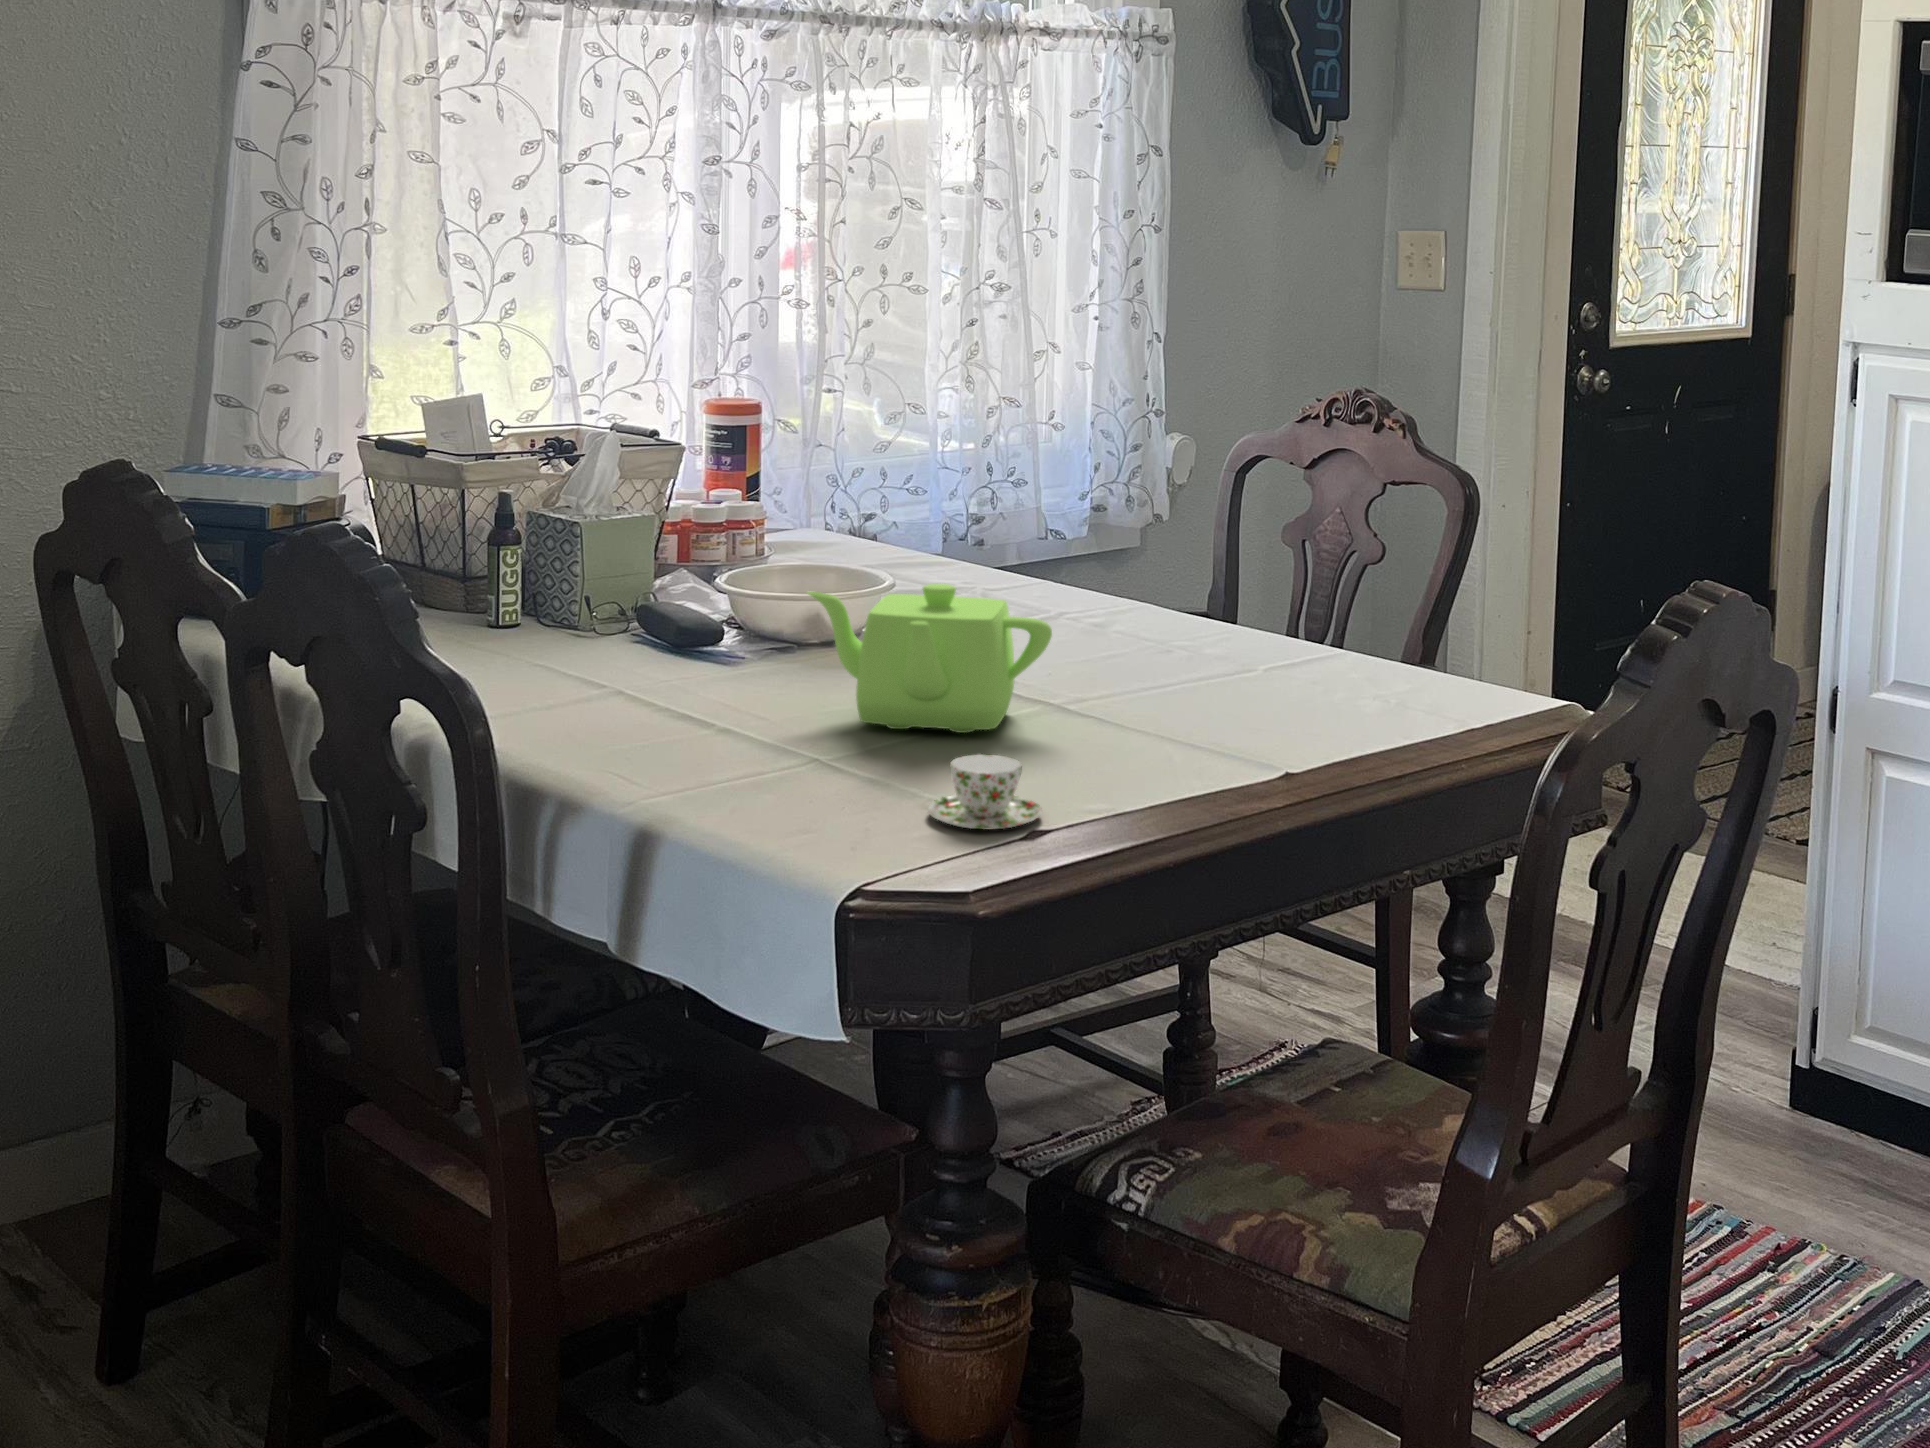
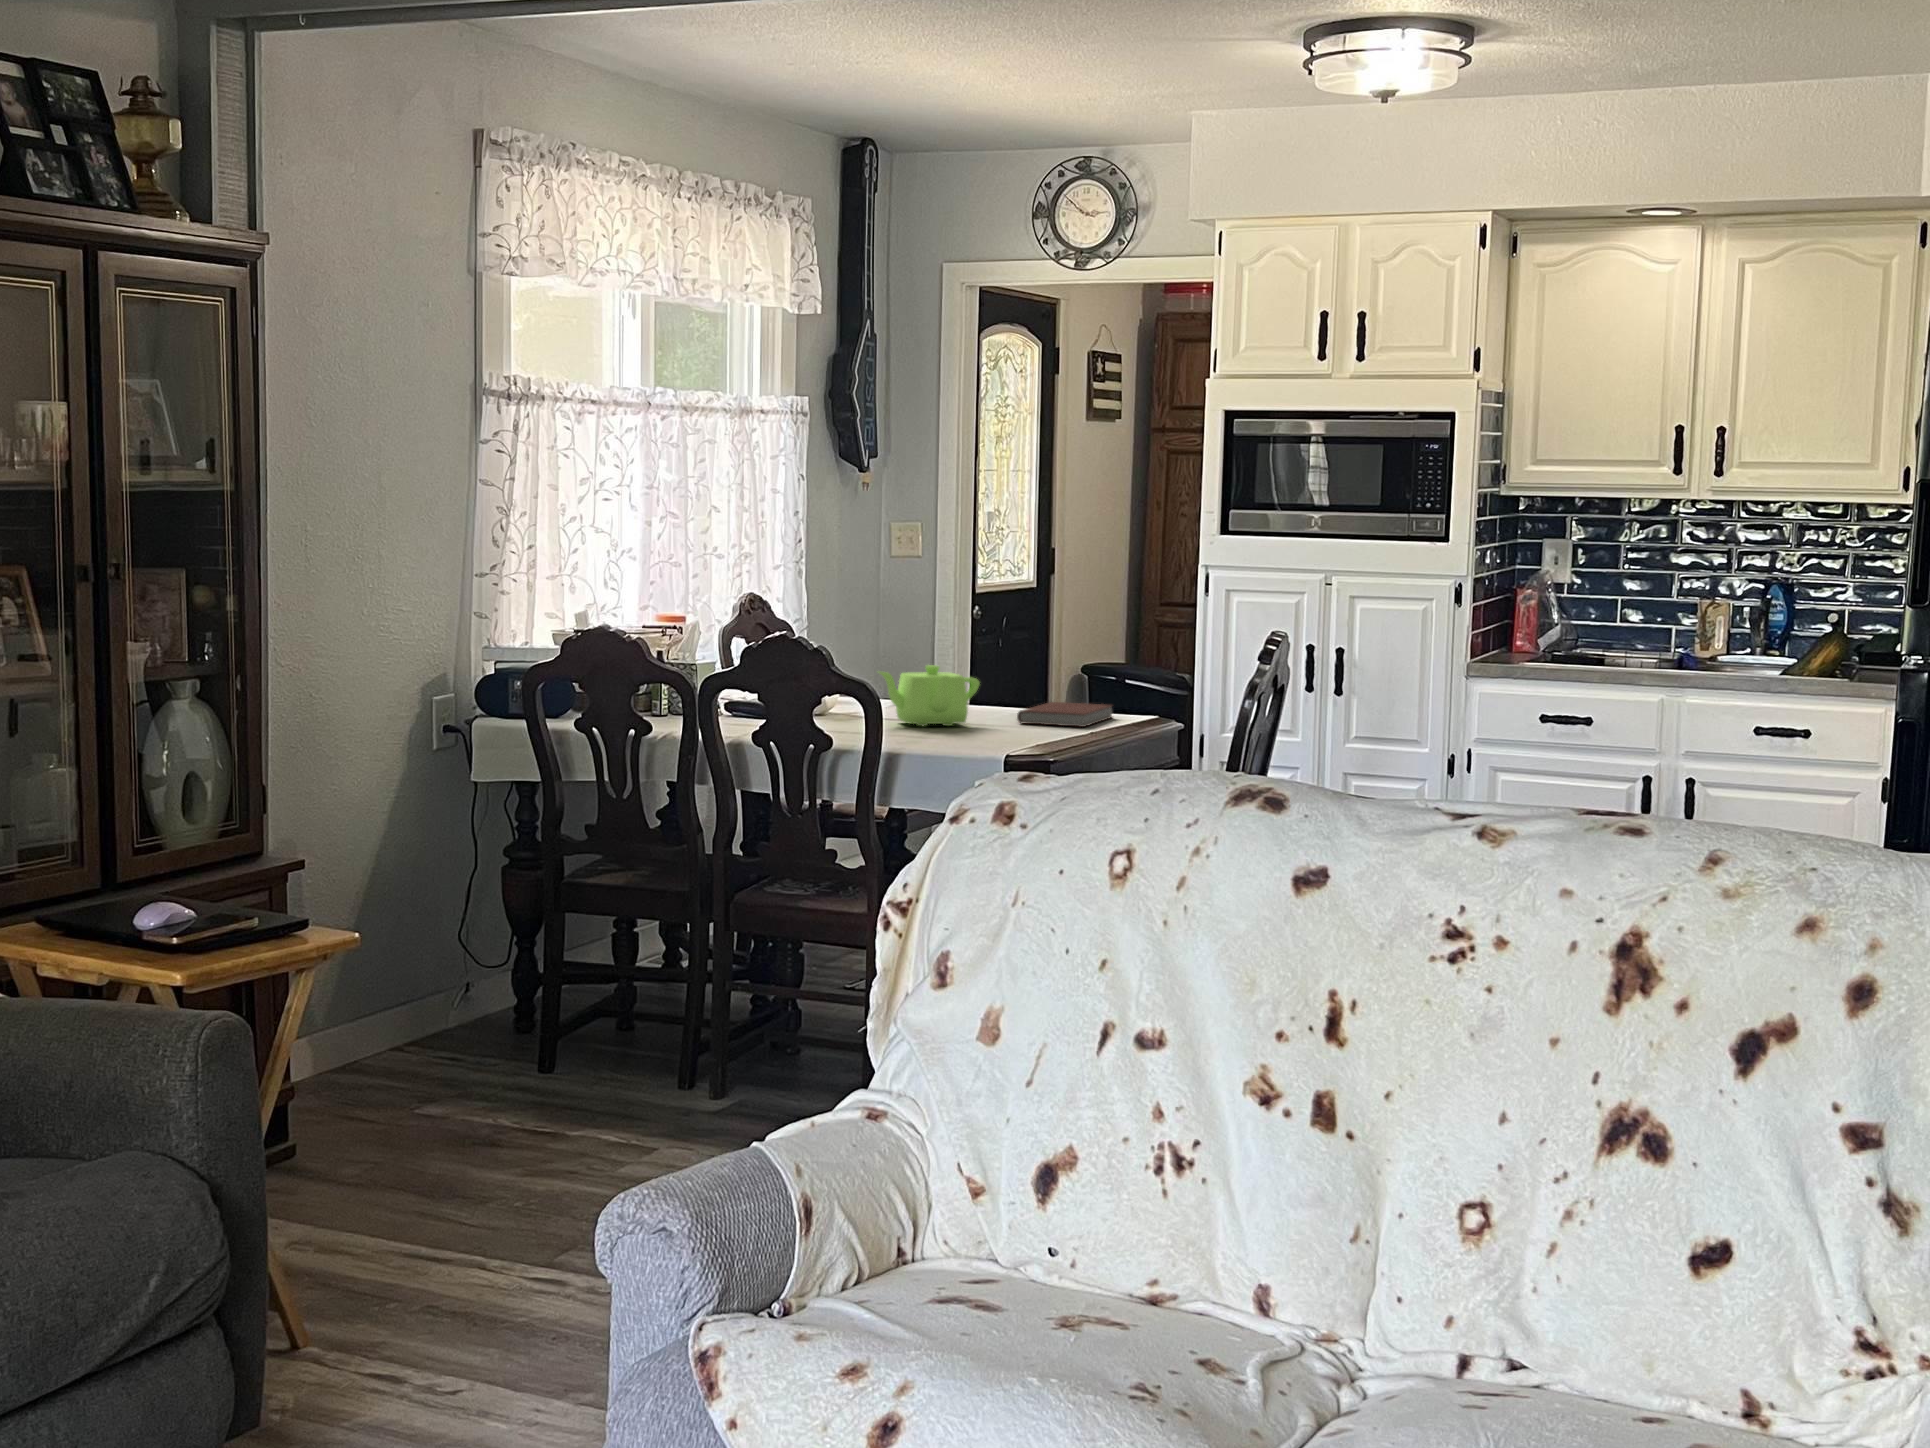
book: none [1147,664,1426,762] -> present [1017,702,1112,727]
teacup: present [927,754,1042,830] -> none [987,718,1033,742]

